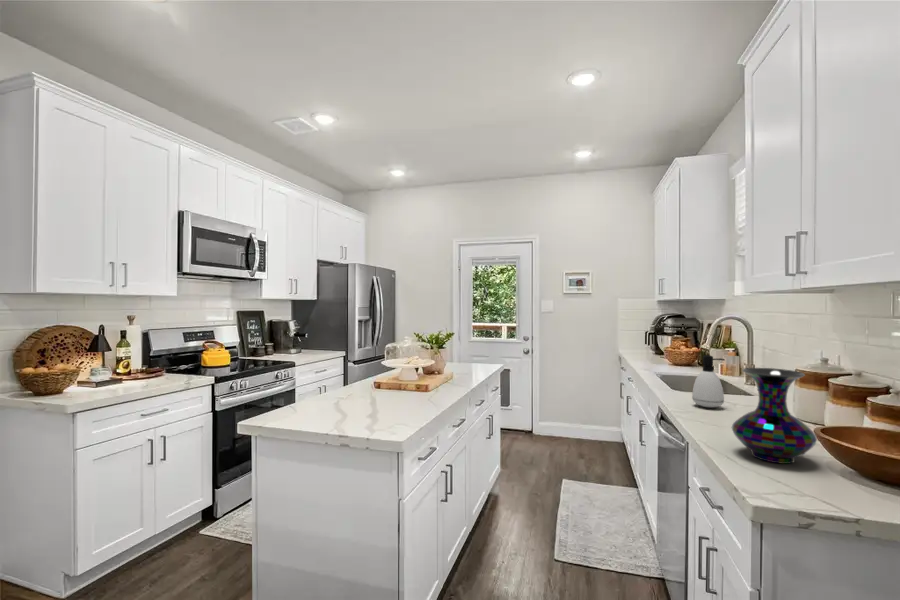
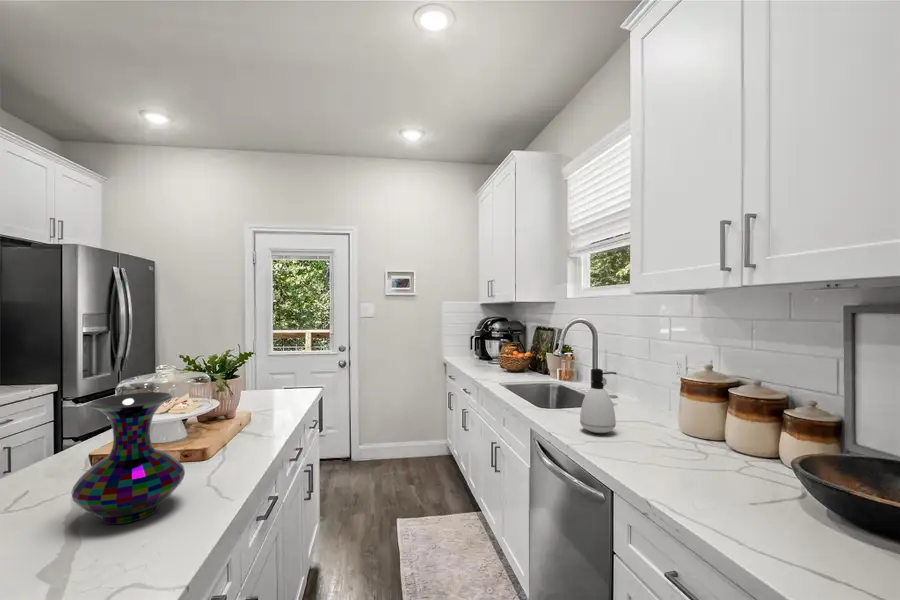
vase: present [732,368,817,464] -> present [71,392,185,524]

